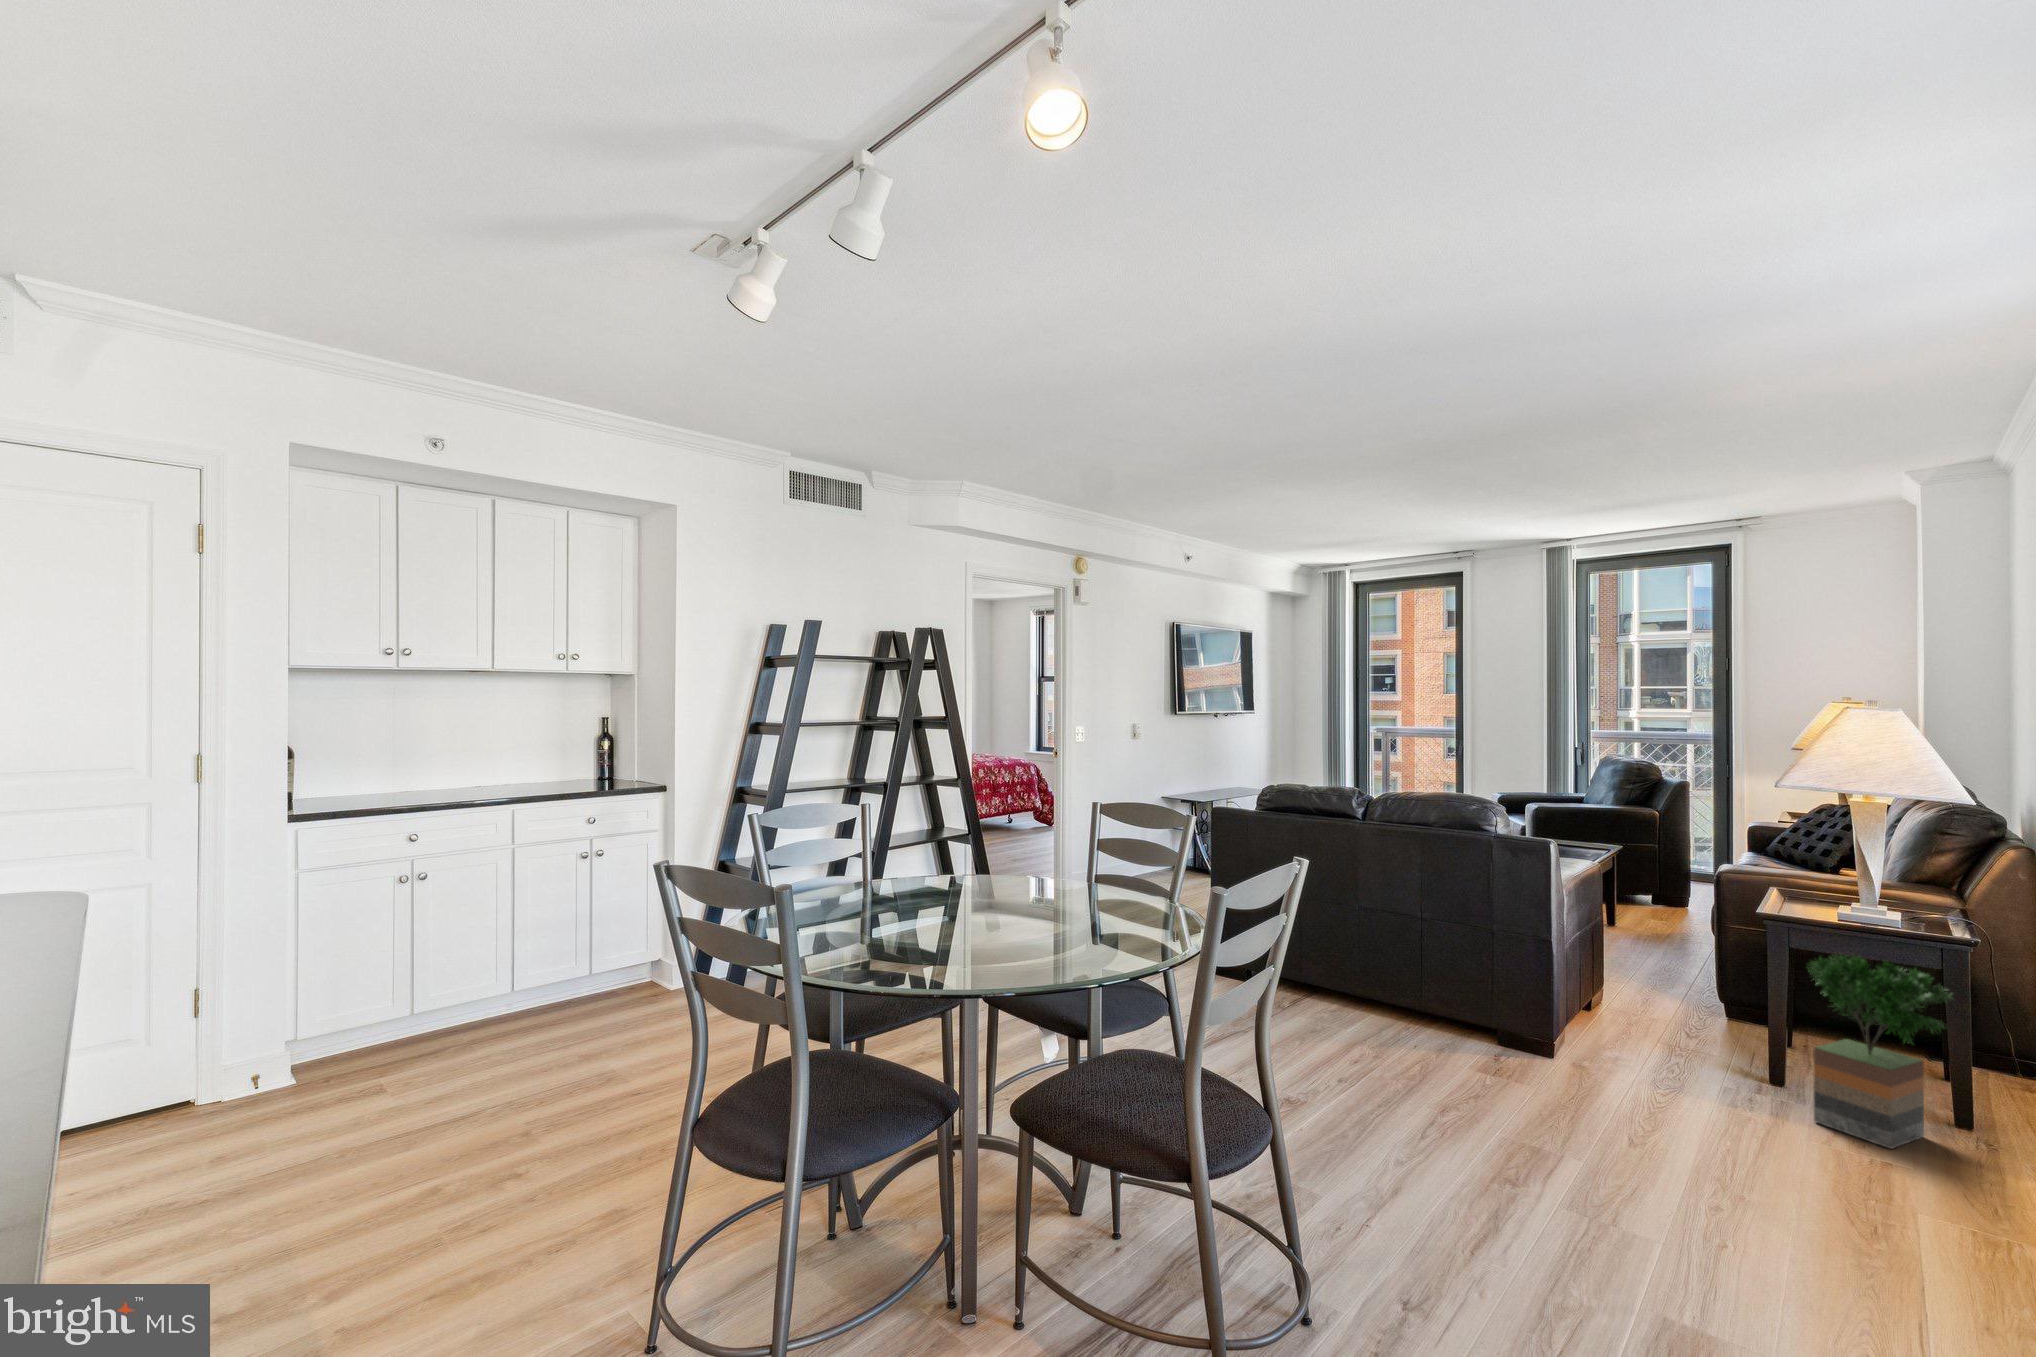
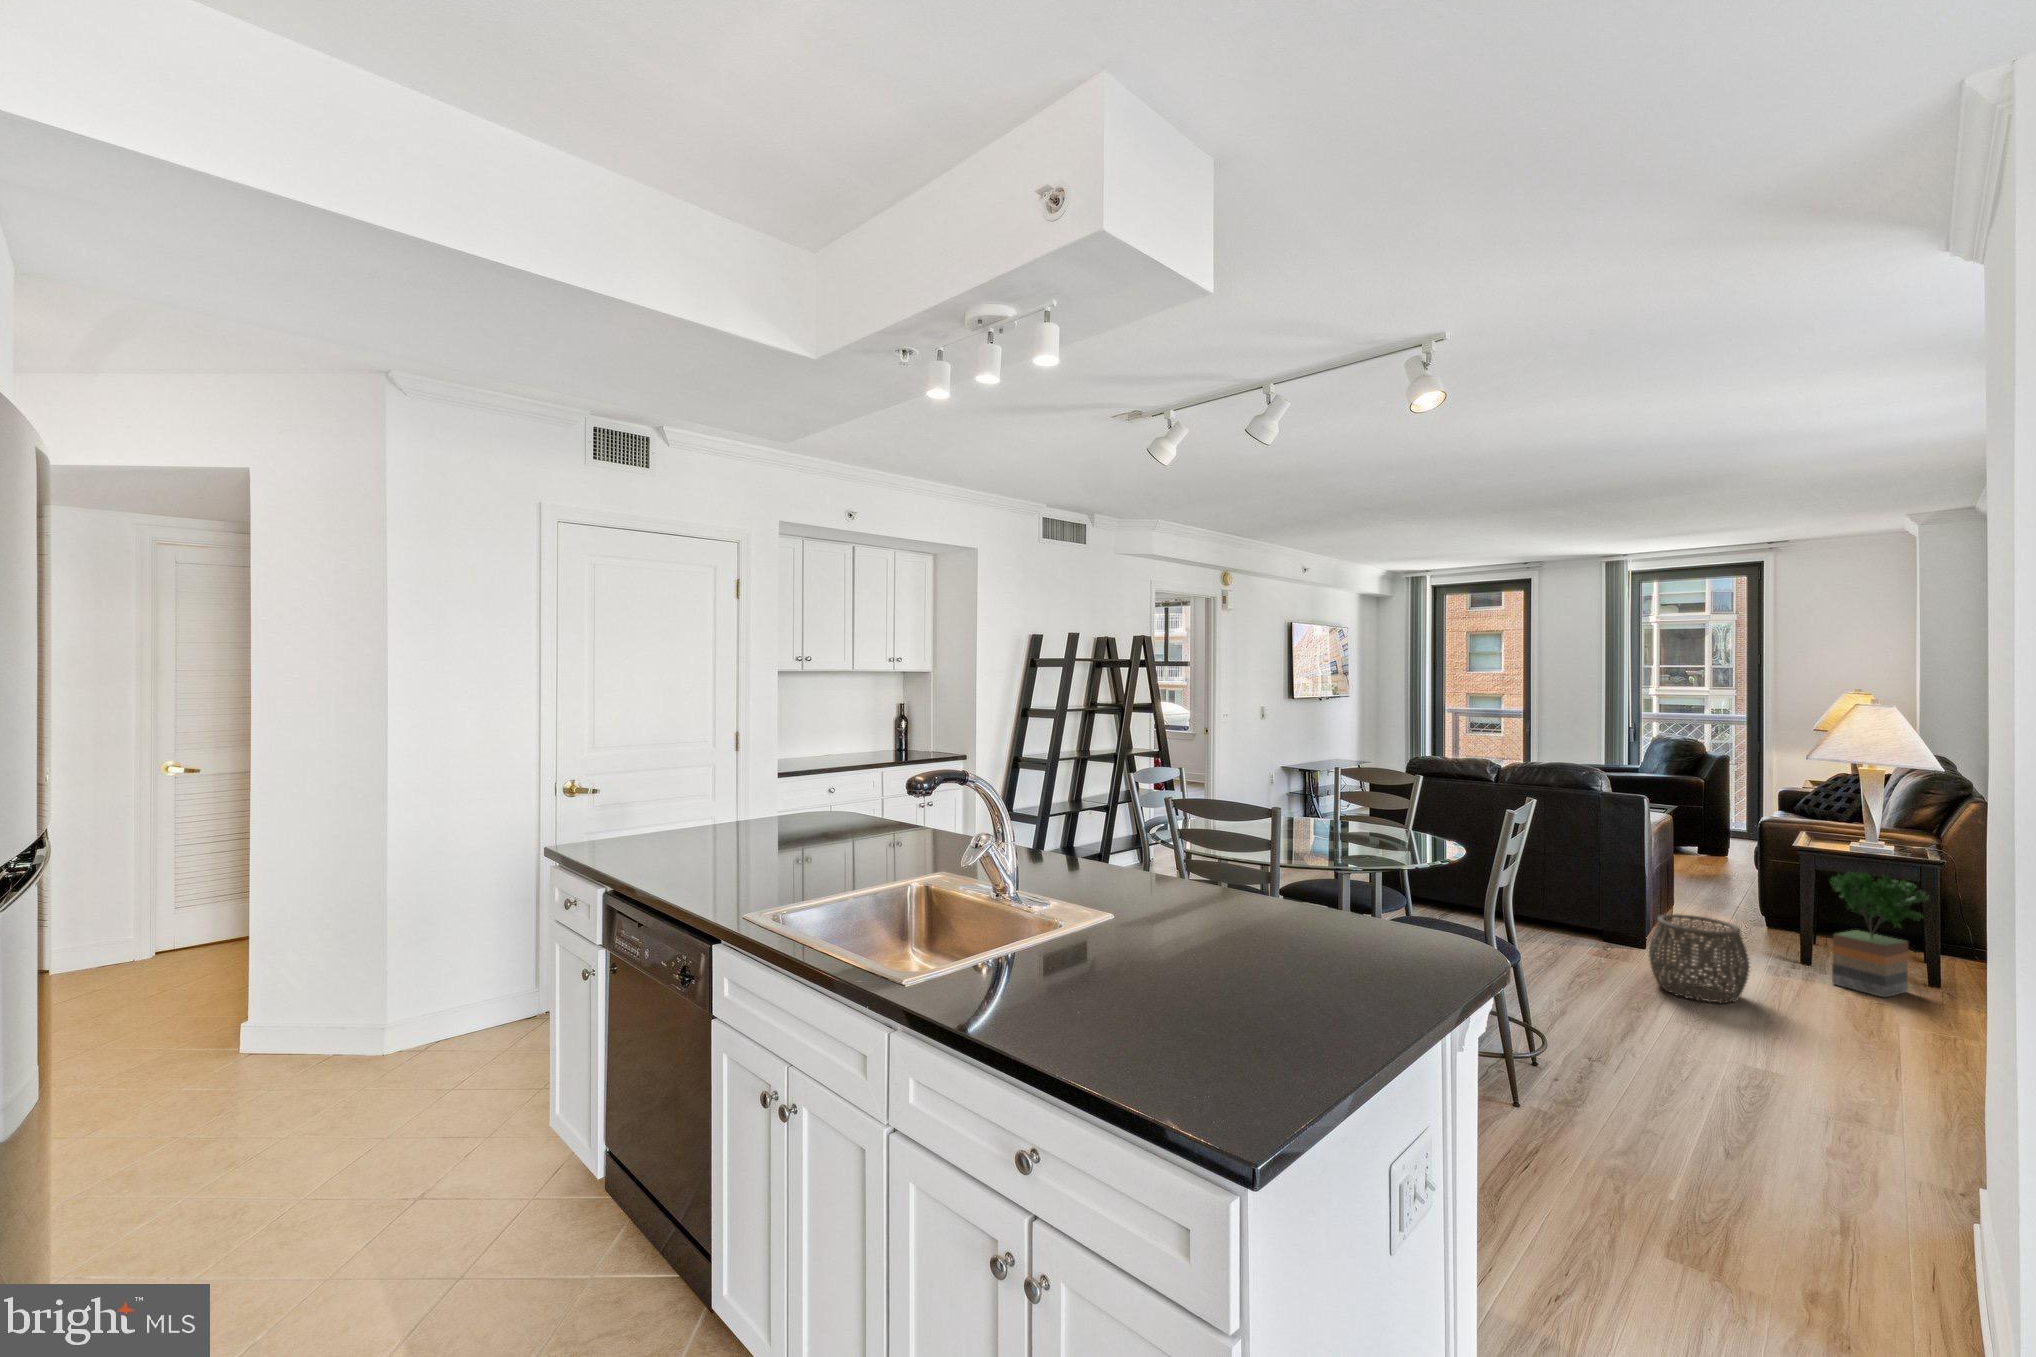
woven basket: none [1543,1019,1690,1164] -> present [1649,914,1750,1003]

